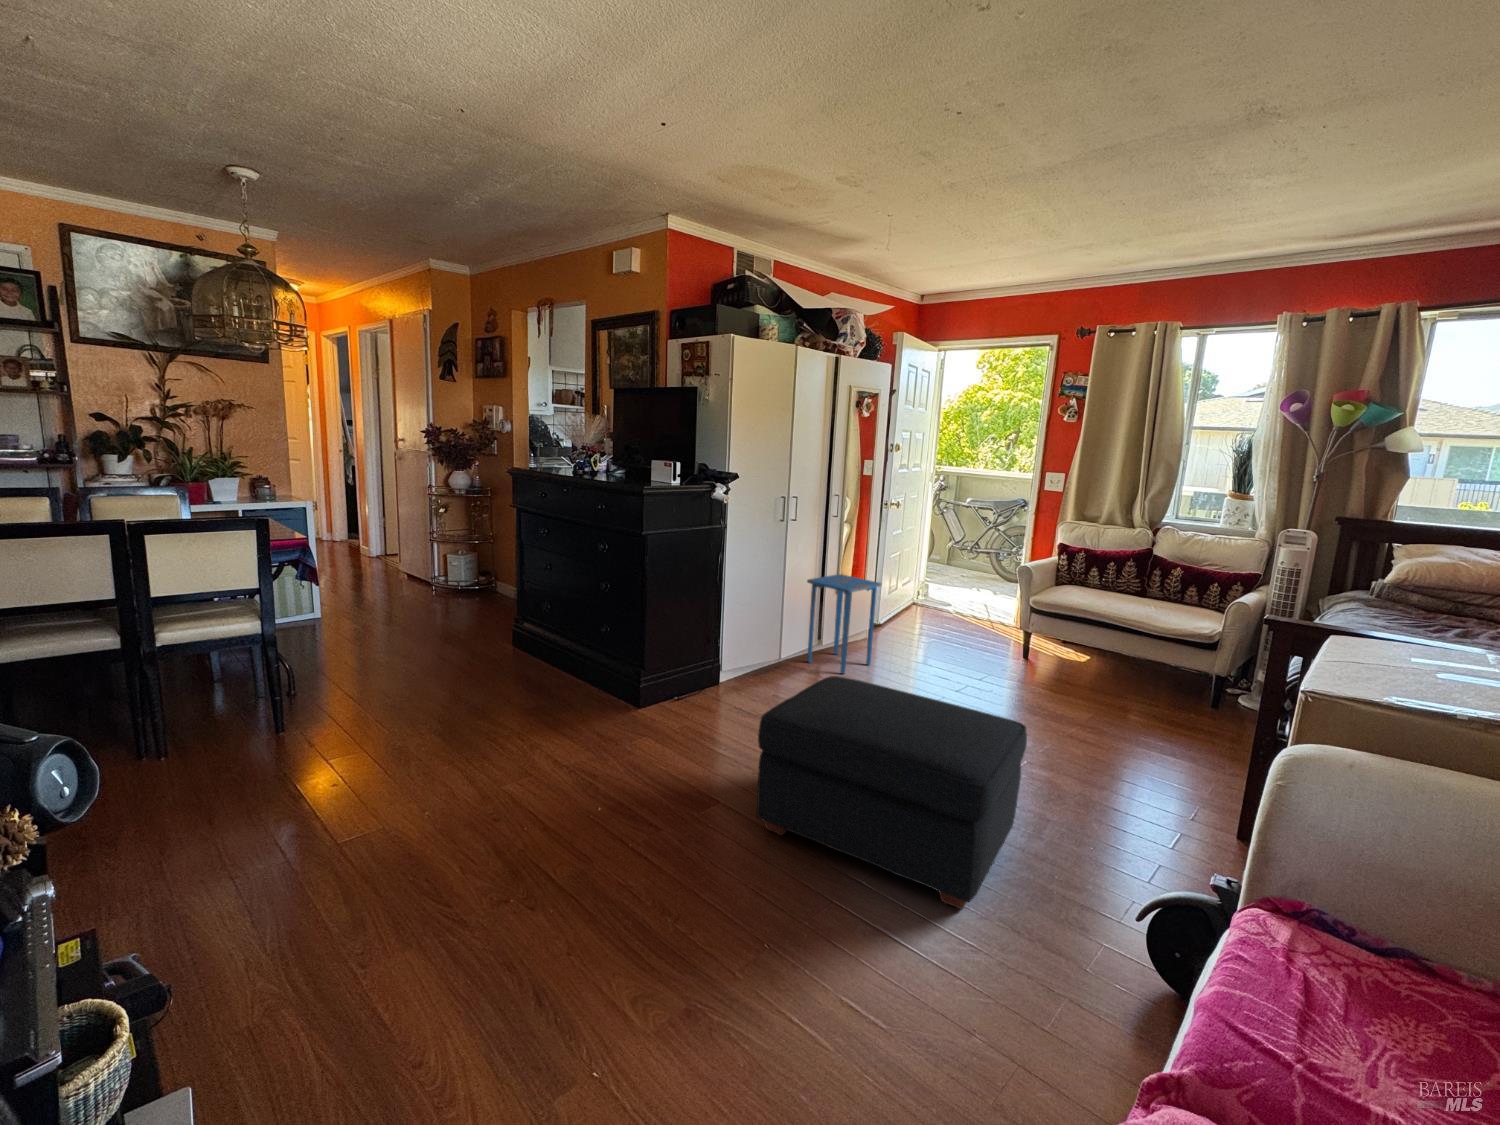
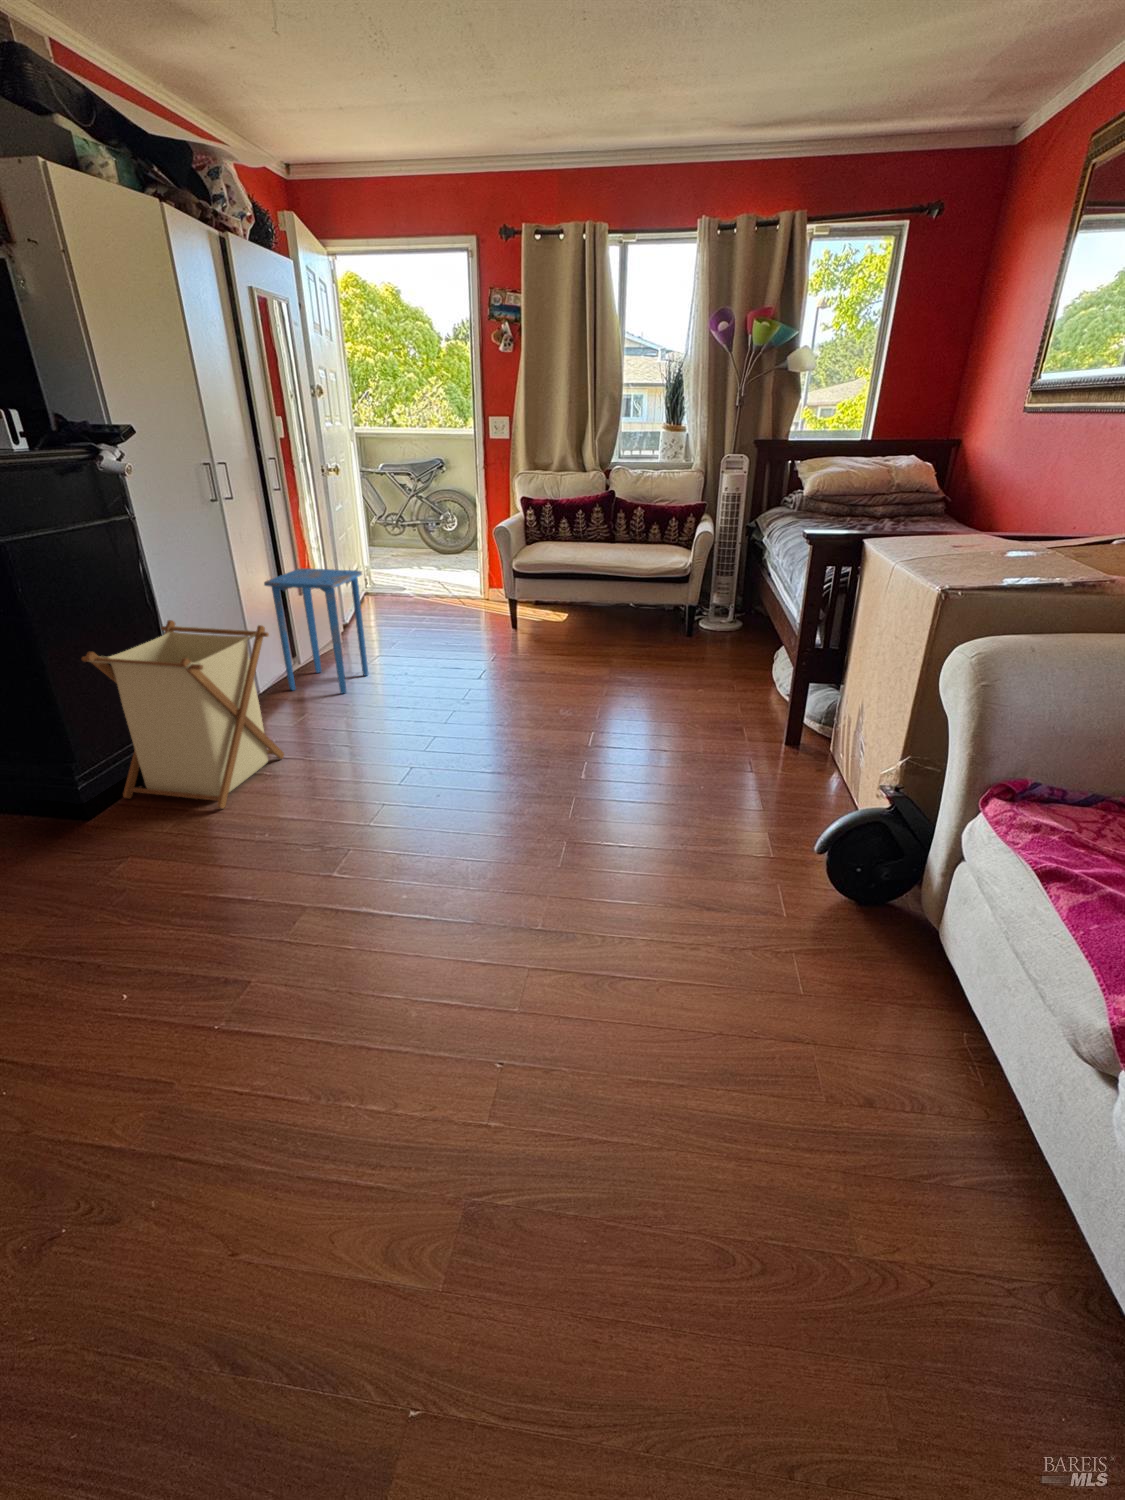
laundry basket: none [664,594,780,728] -> present [82,620,284,808]
ottoman: present [757,676,1027,909] -> none [356,691,670,909]

